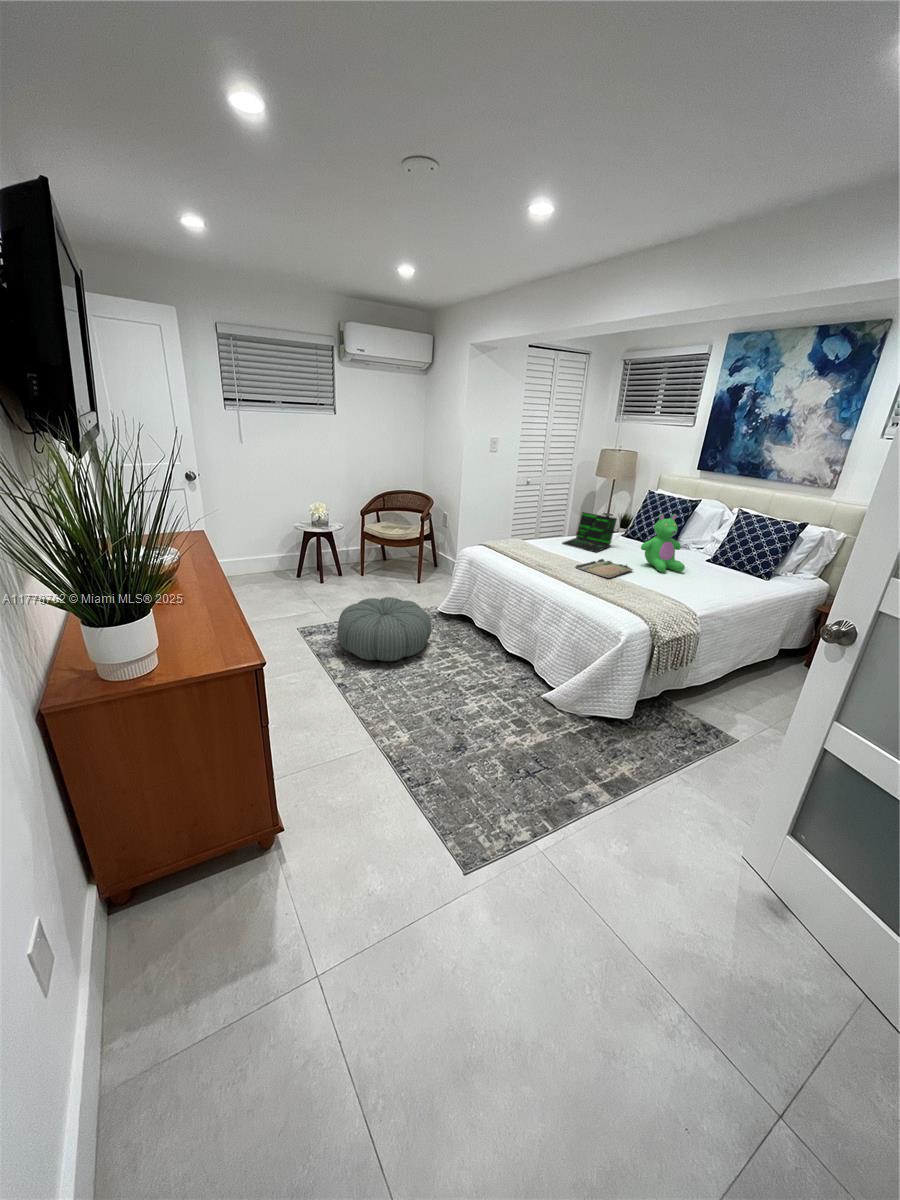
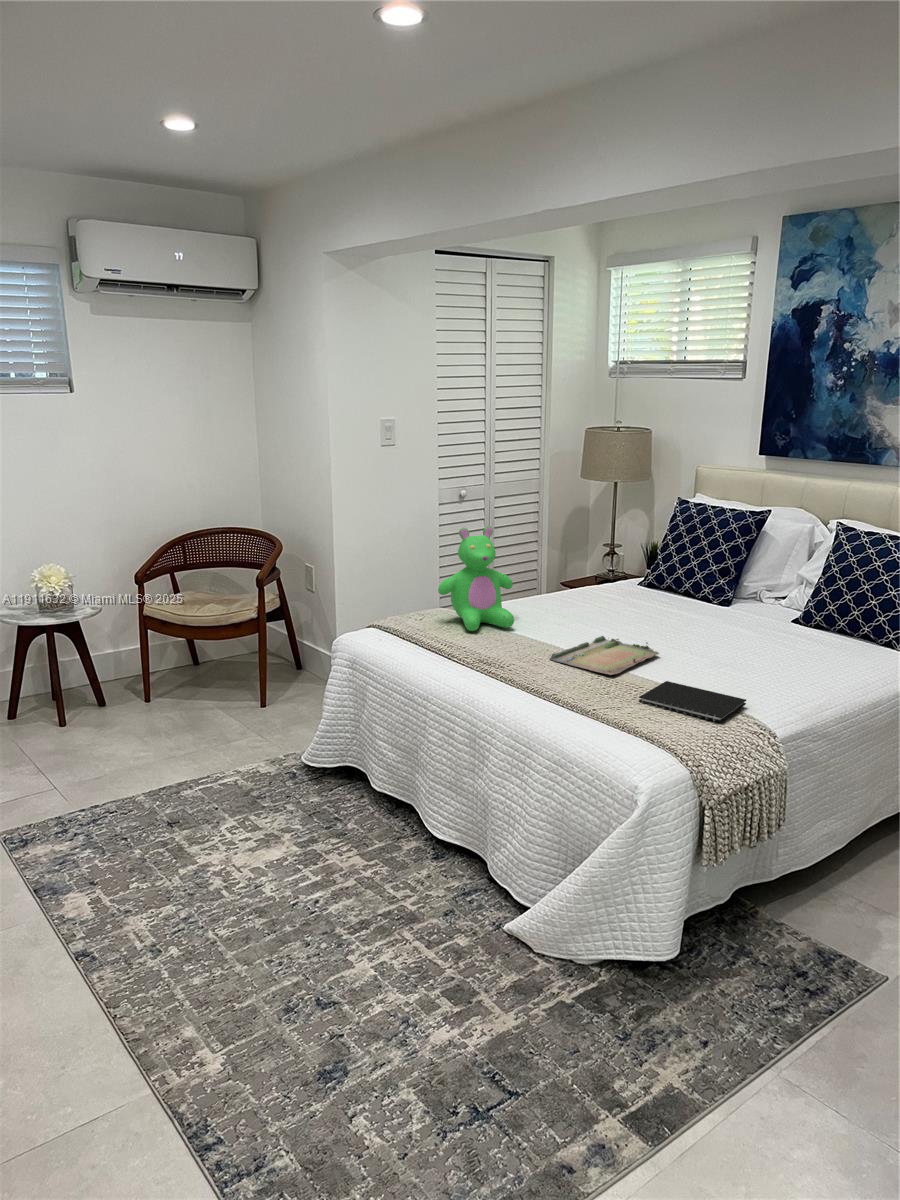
laptop: present [562,512,617,553] -> none [526,547,640,624]
teddy bear: present [641,514,685,572] -> present [438,526,514,631]
notebook: none [623,583,681,605] -> present [639,681,746,722]
pouf: present [337,597,431,661] -> none [79,749,277,889]

